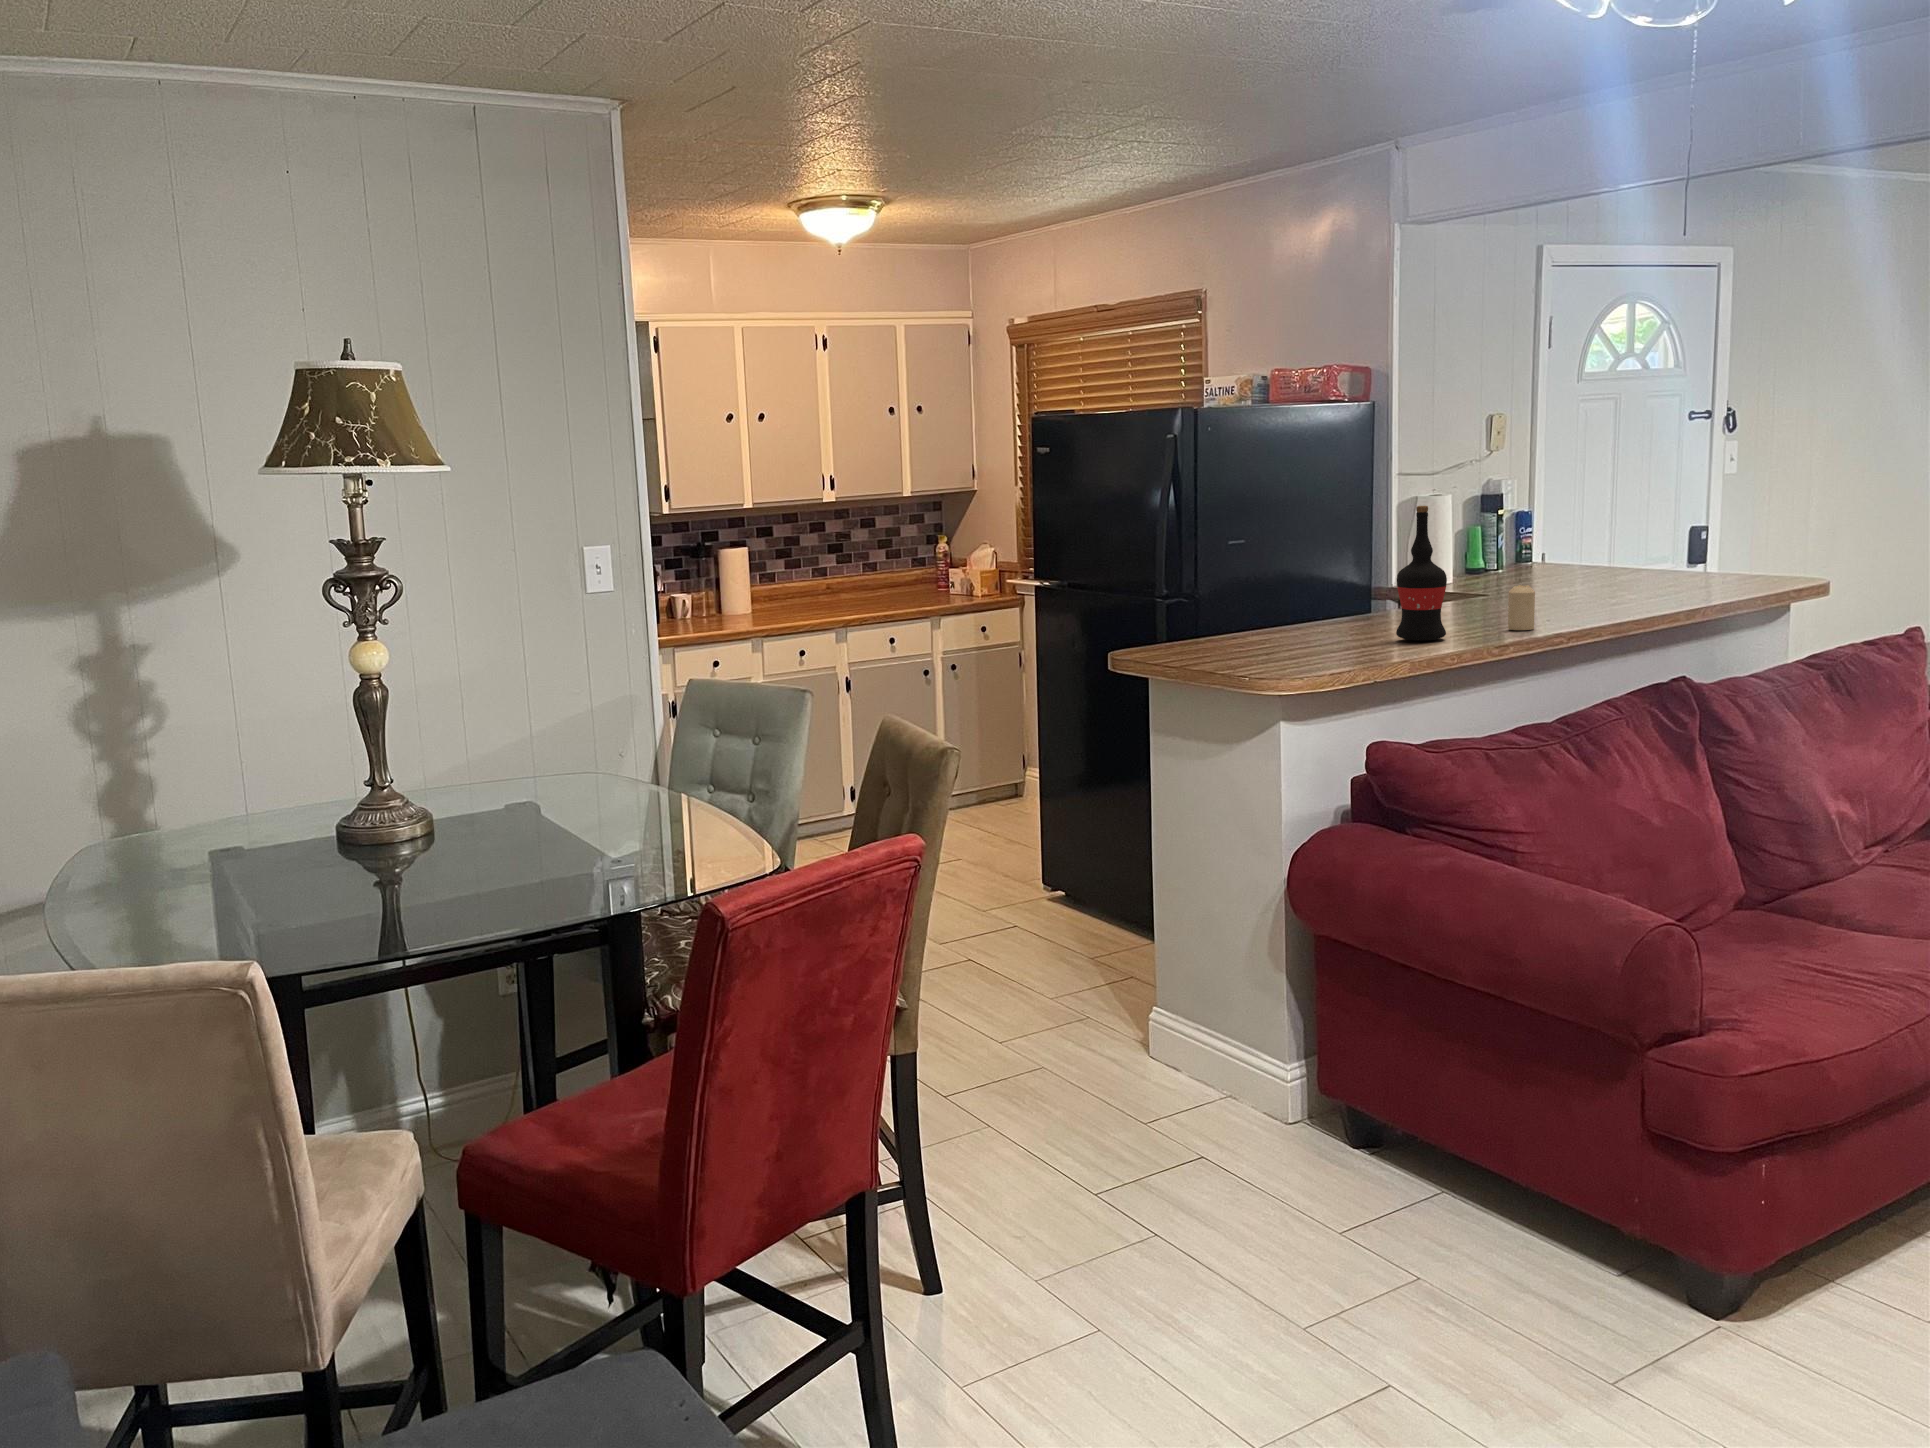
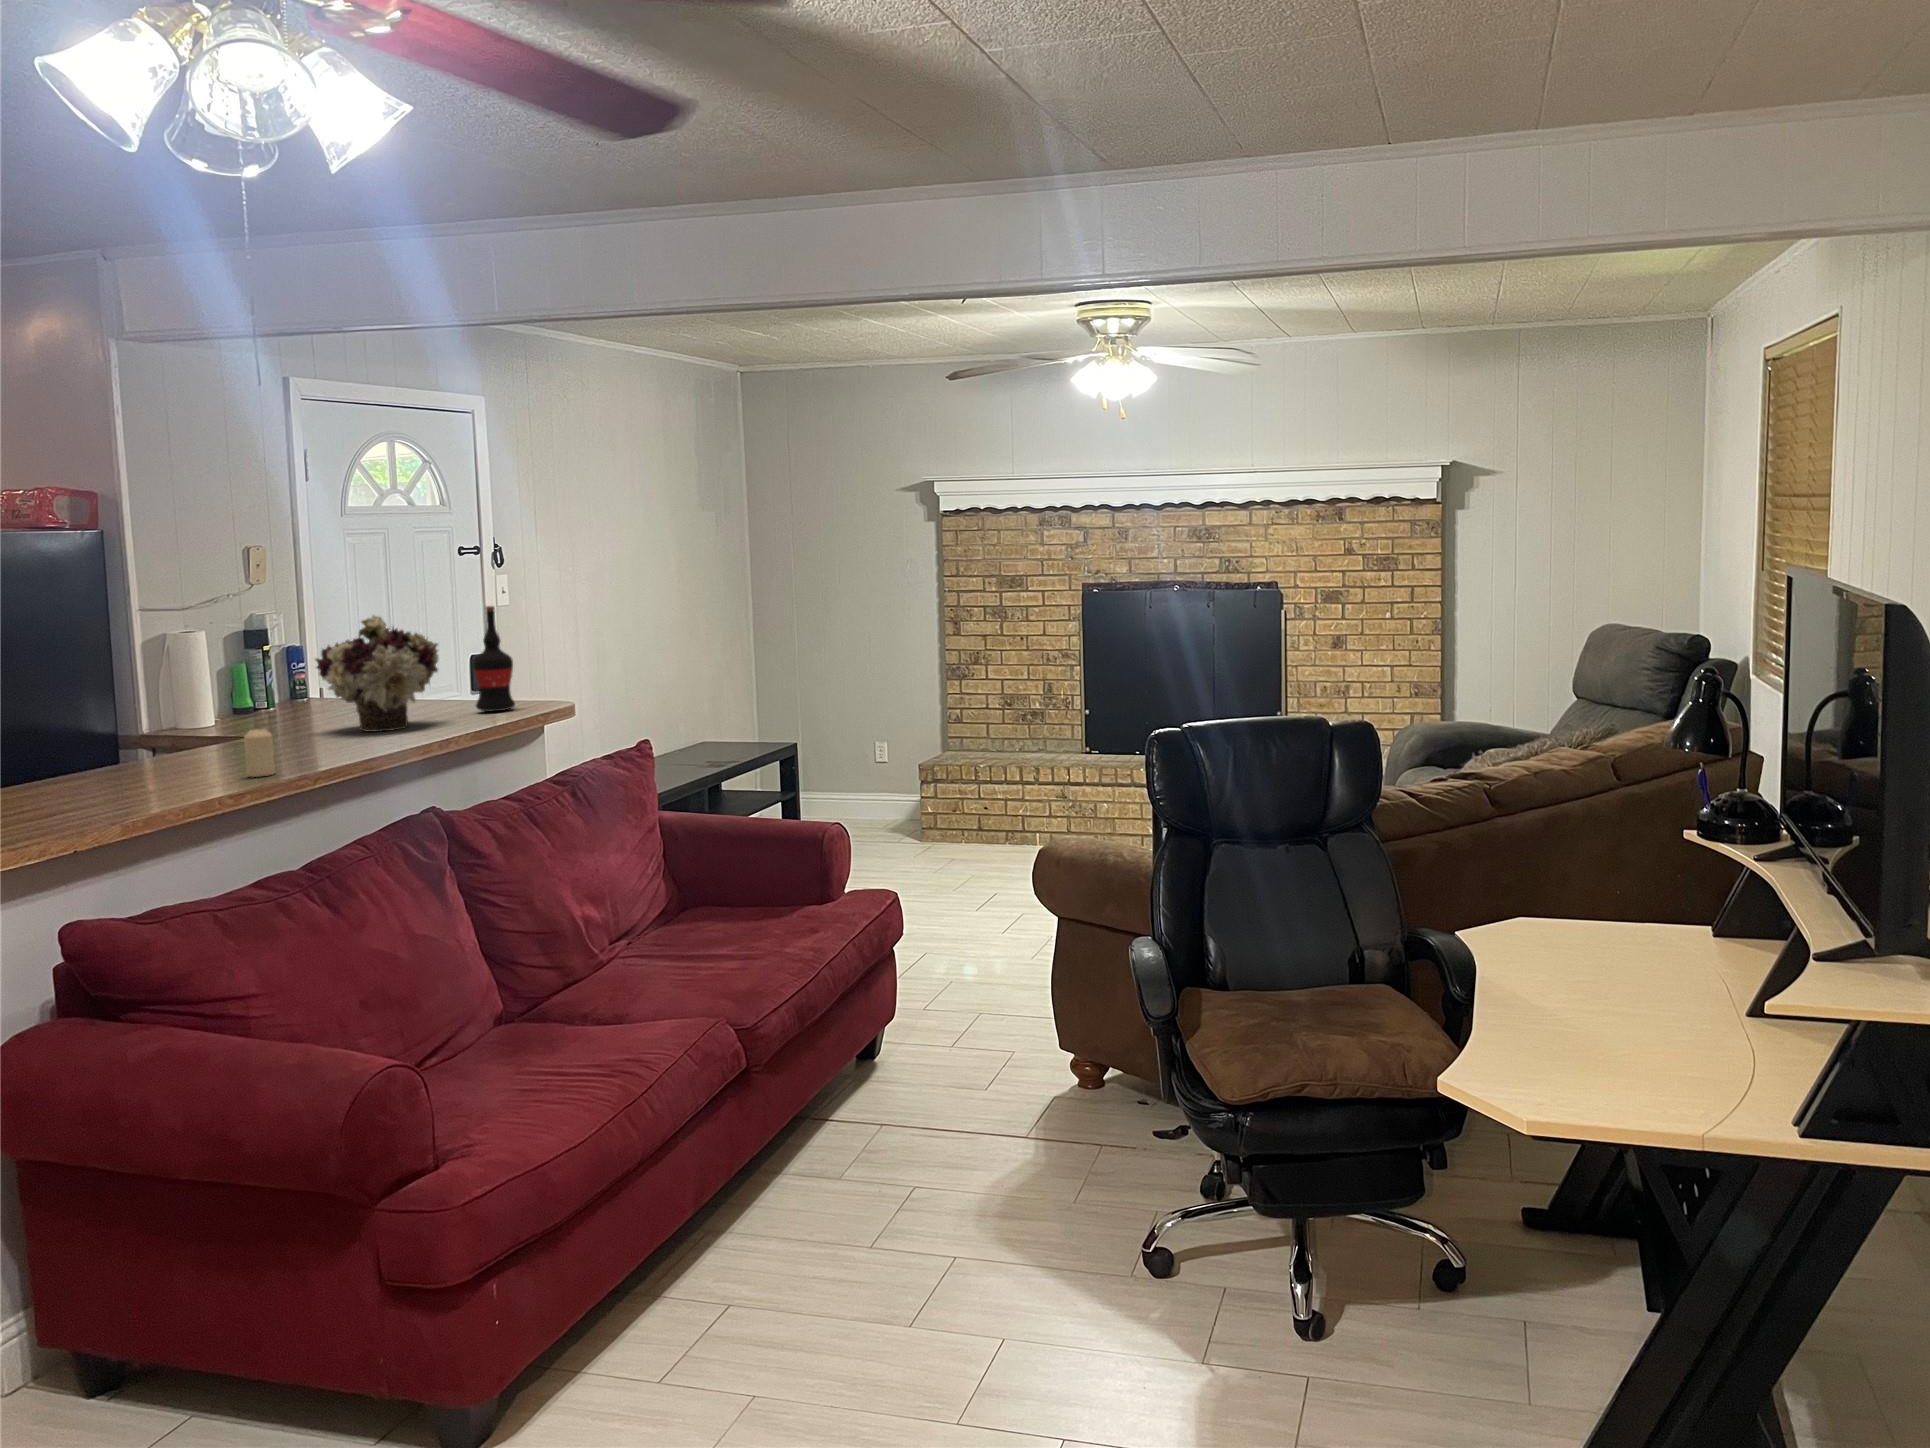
flower arrangement: none [1558,479,1688,597] -> present [316,615,438,732]
wine bottle: present [1396,506,1447,641] -> present [473,606,515,711]

